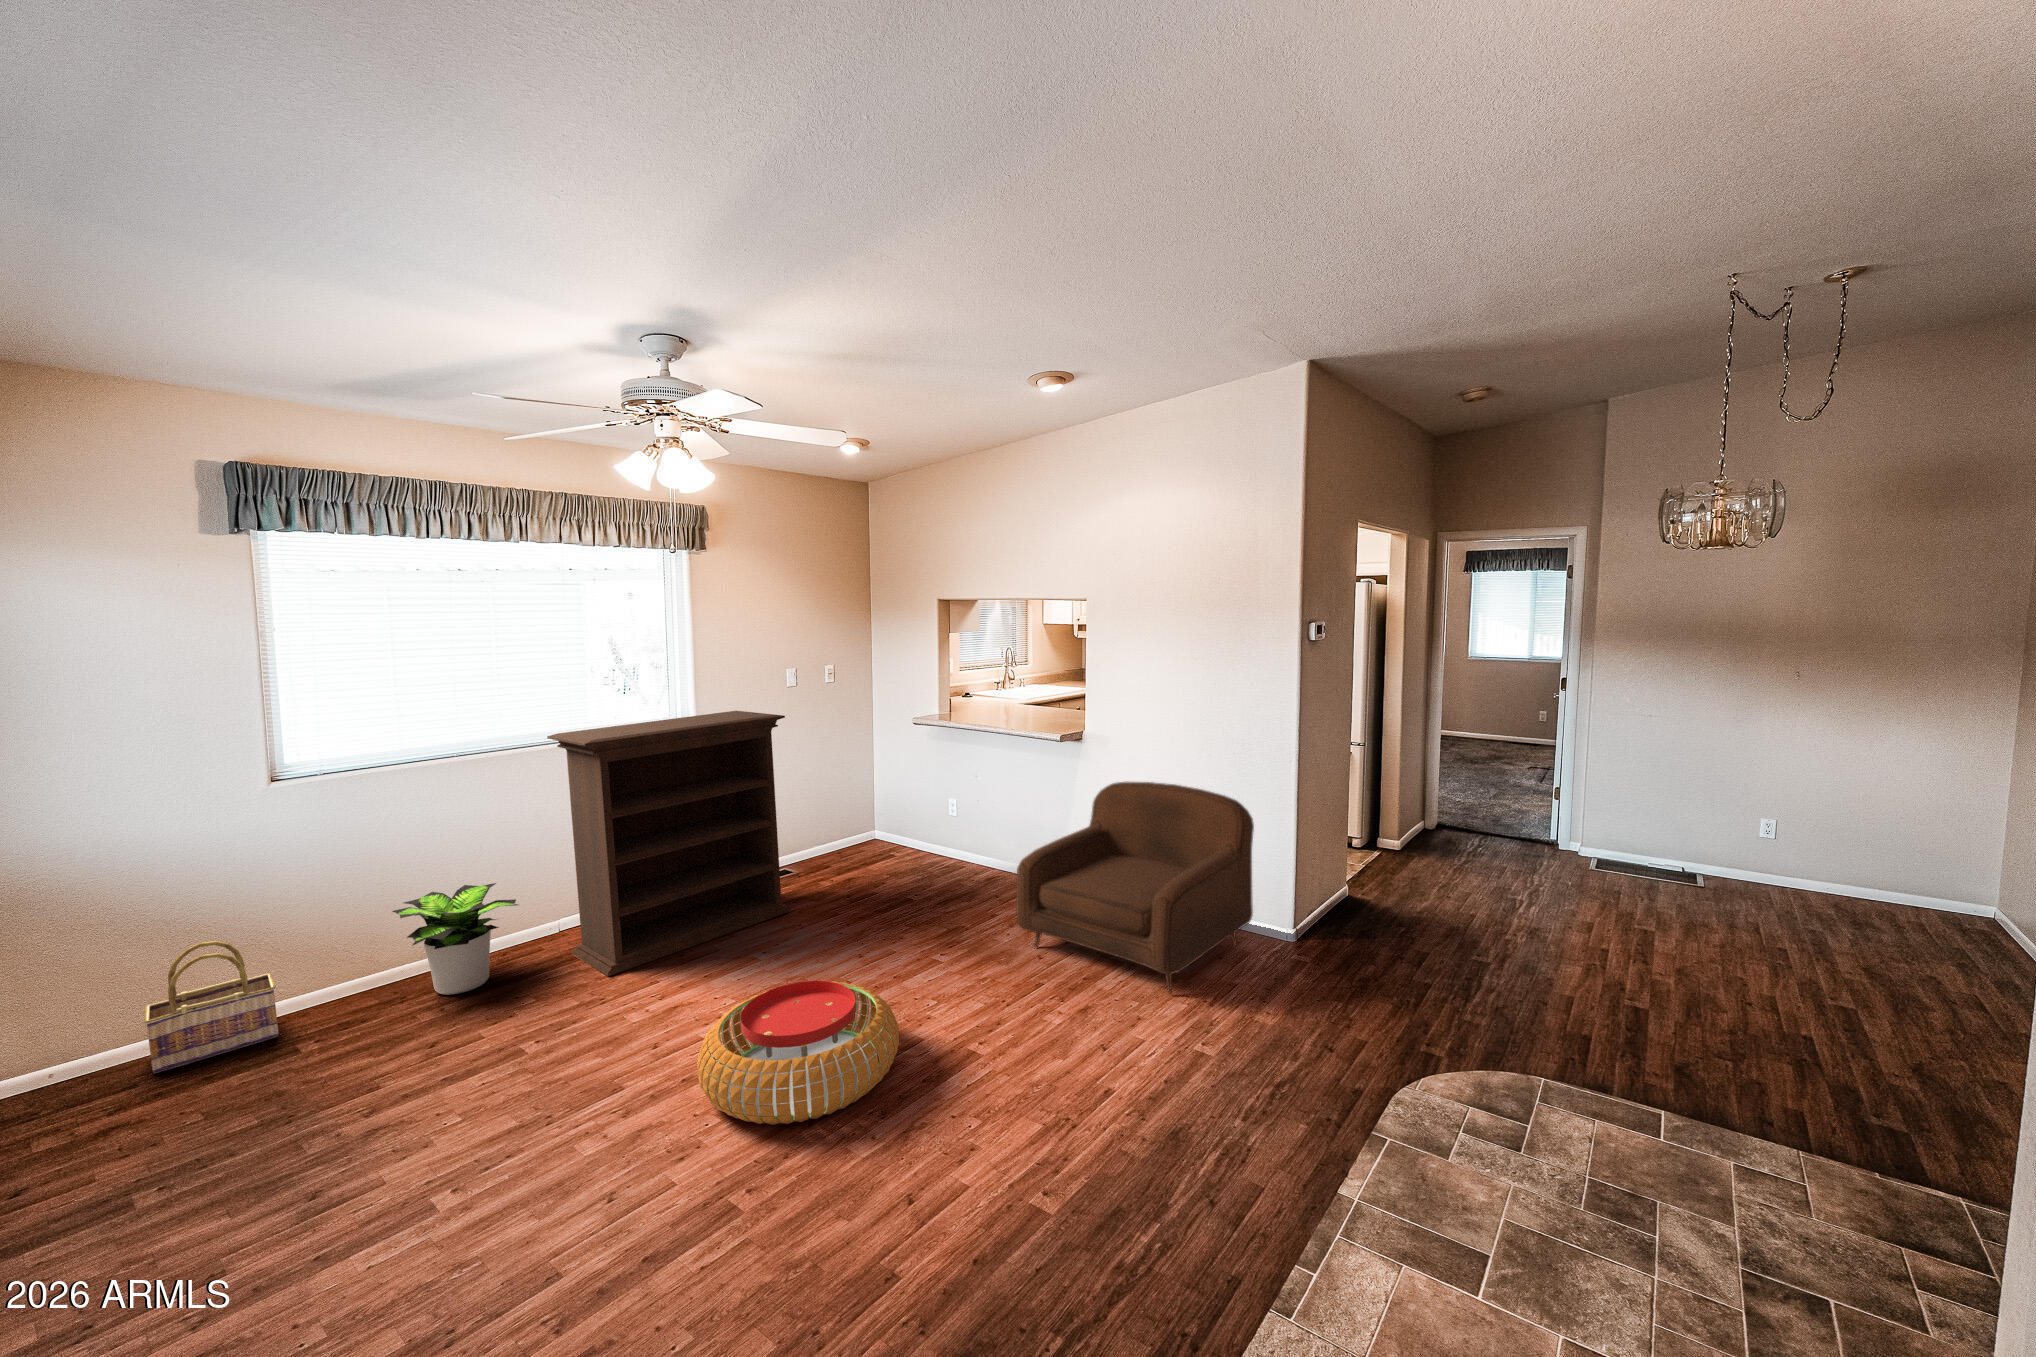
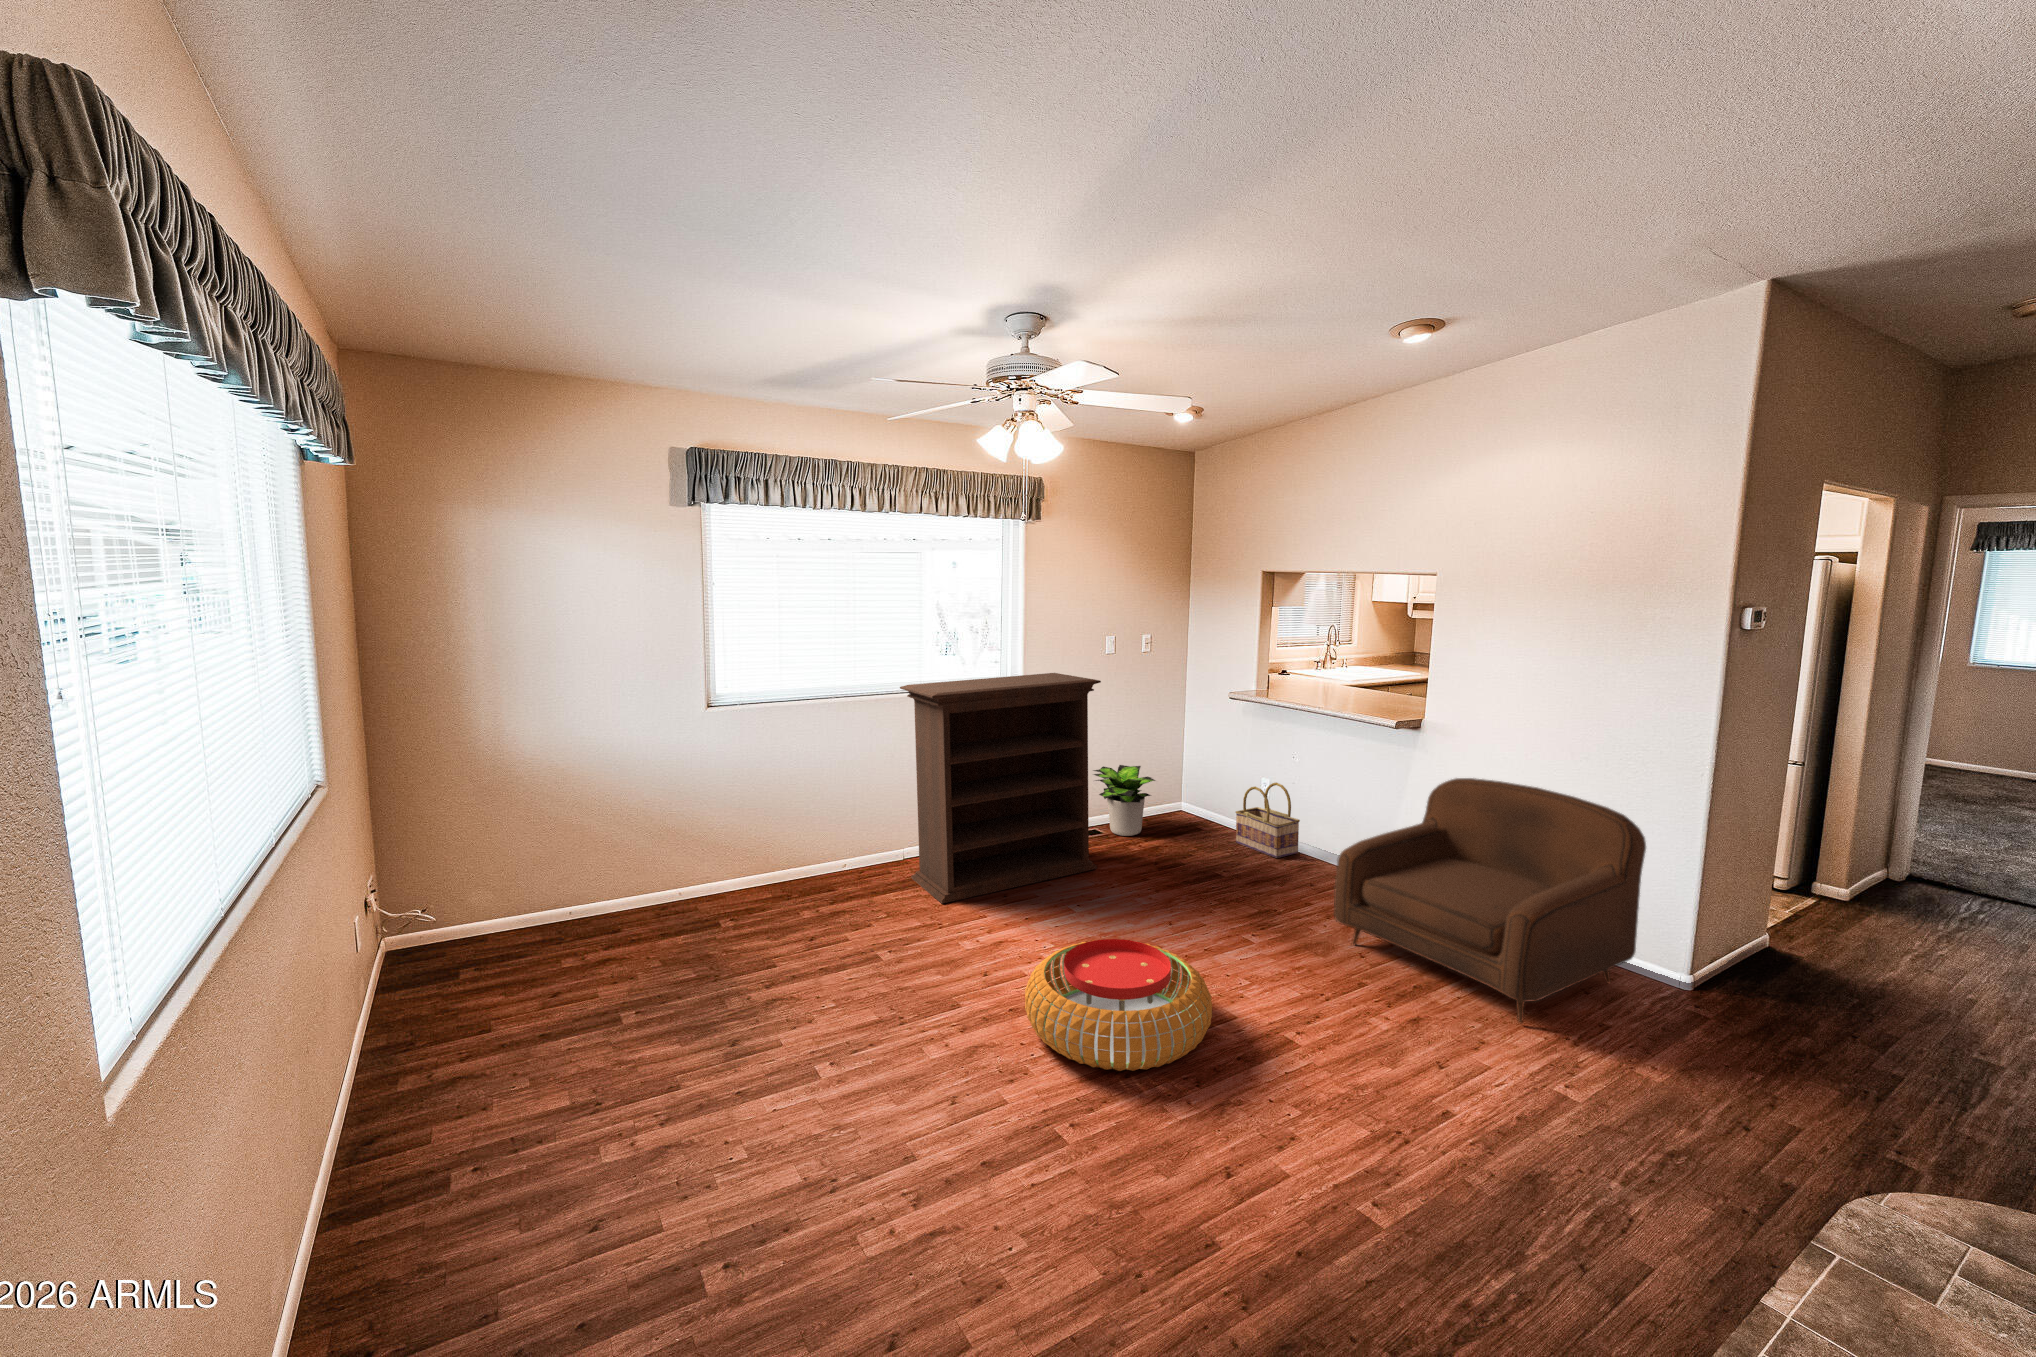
potted plant: present [392,883,518,995] -> present [1093,765,1155,836]
basket: present [144,941,279,1073] -> present [1236,783,1300,858]

